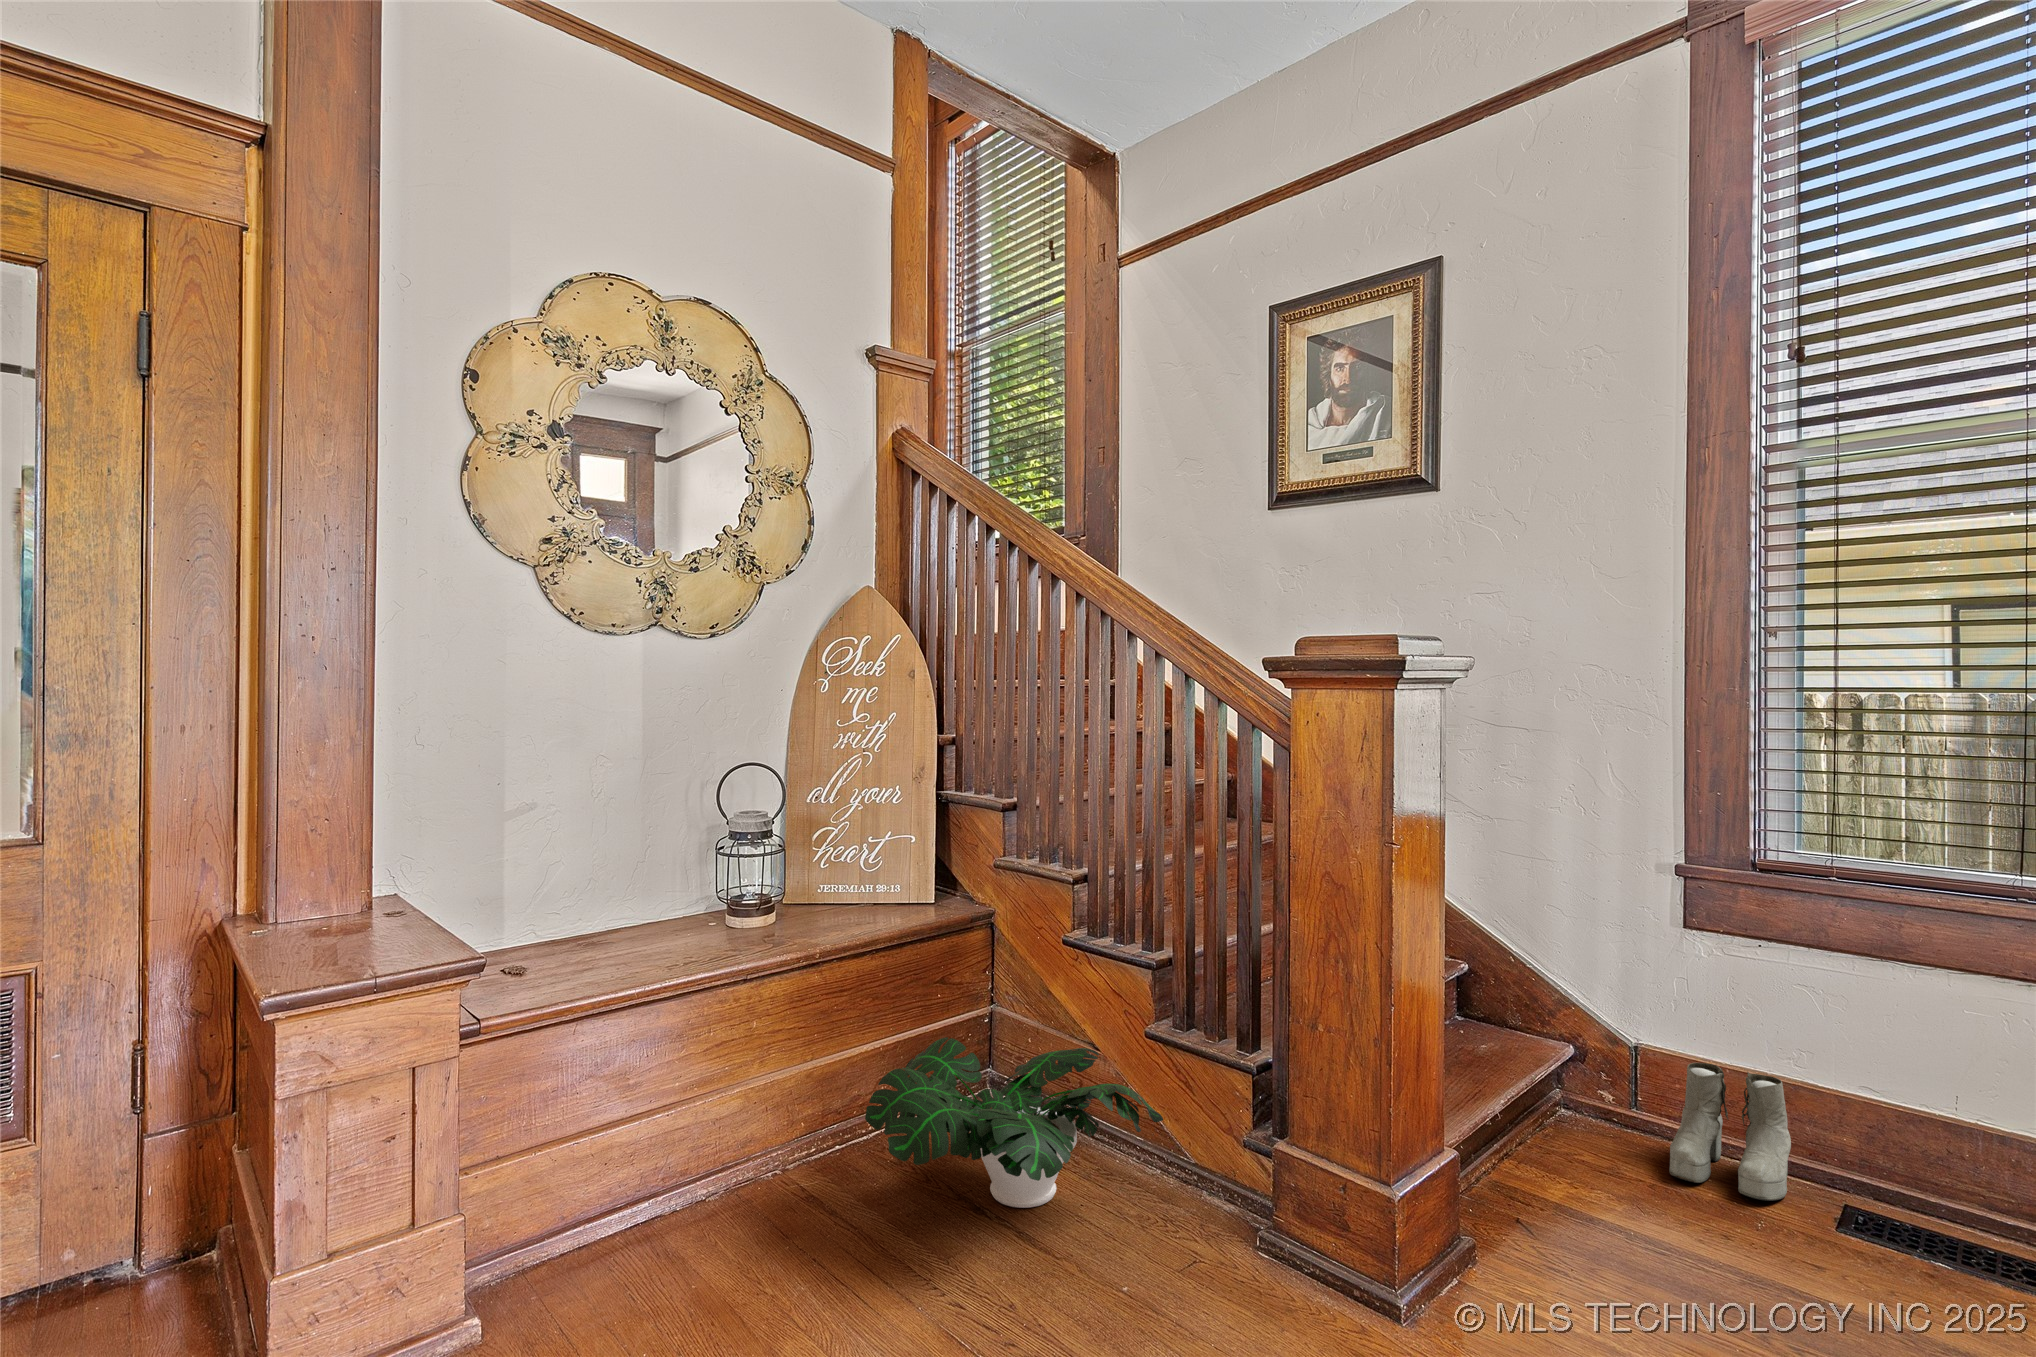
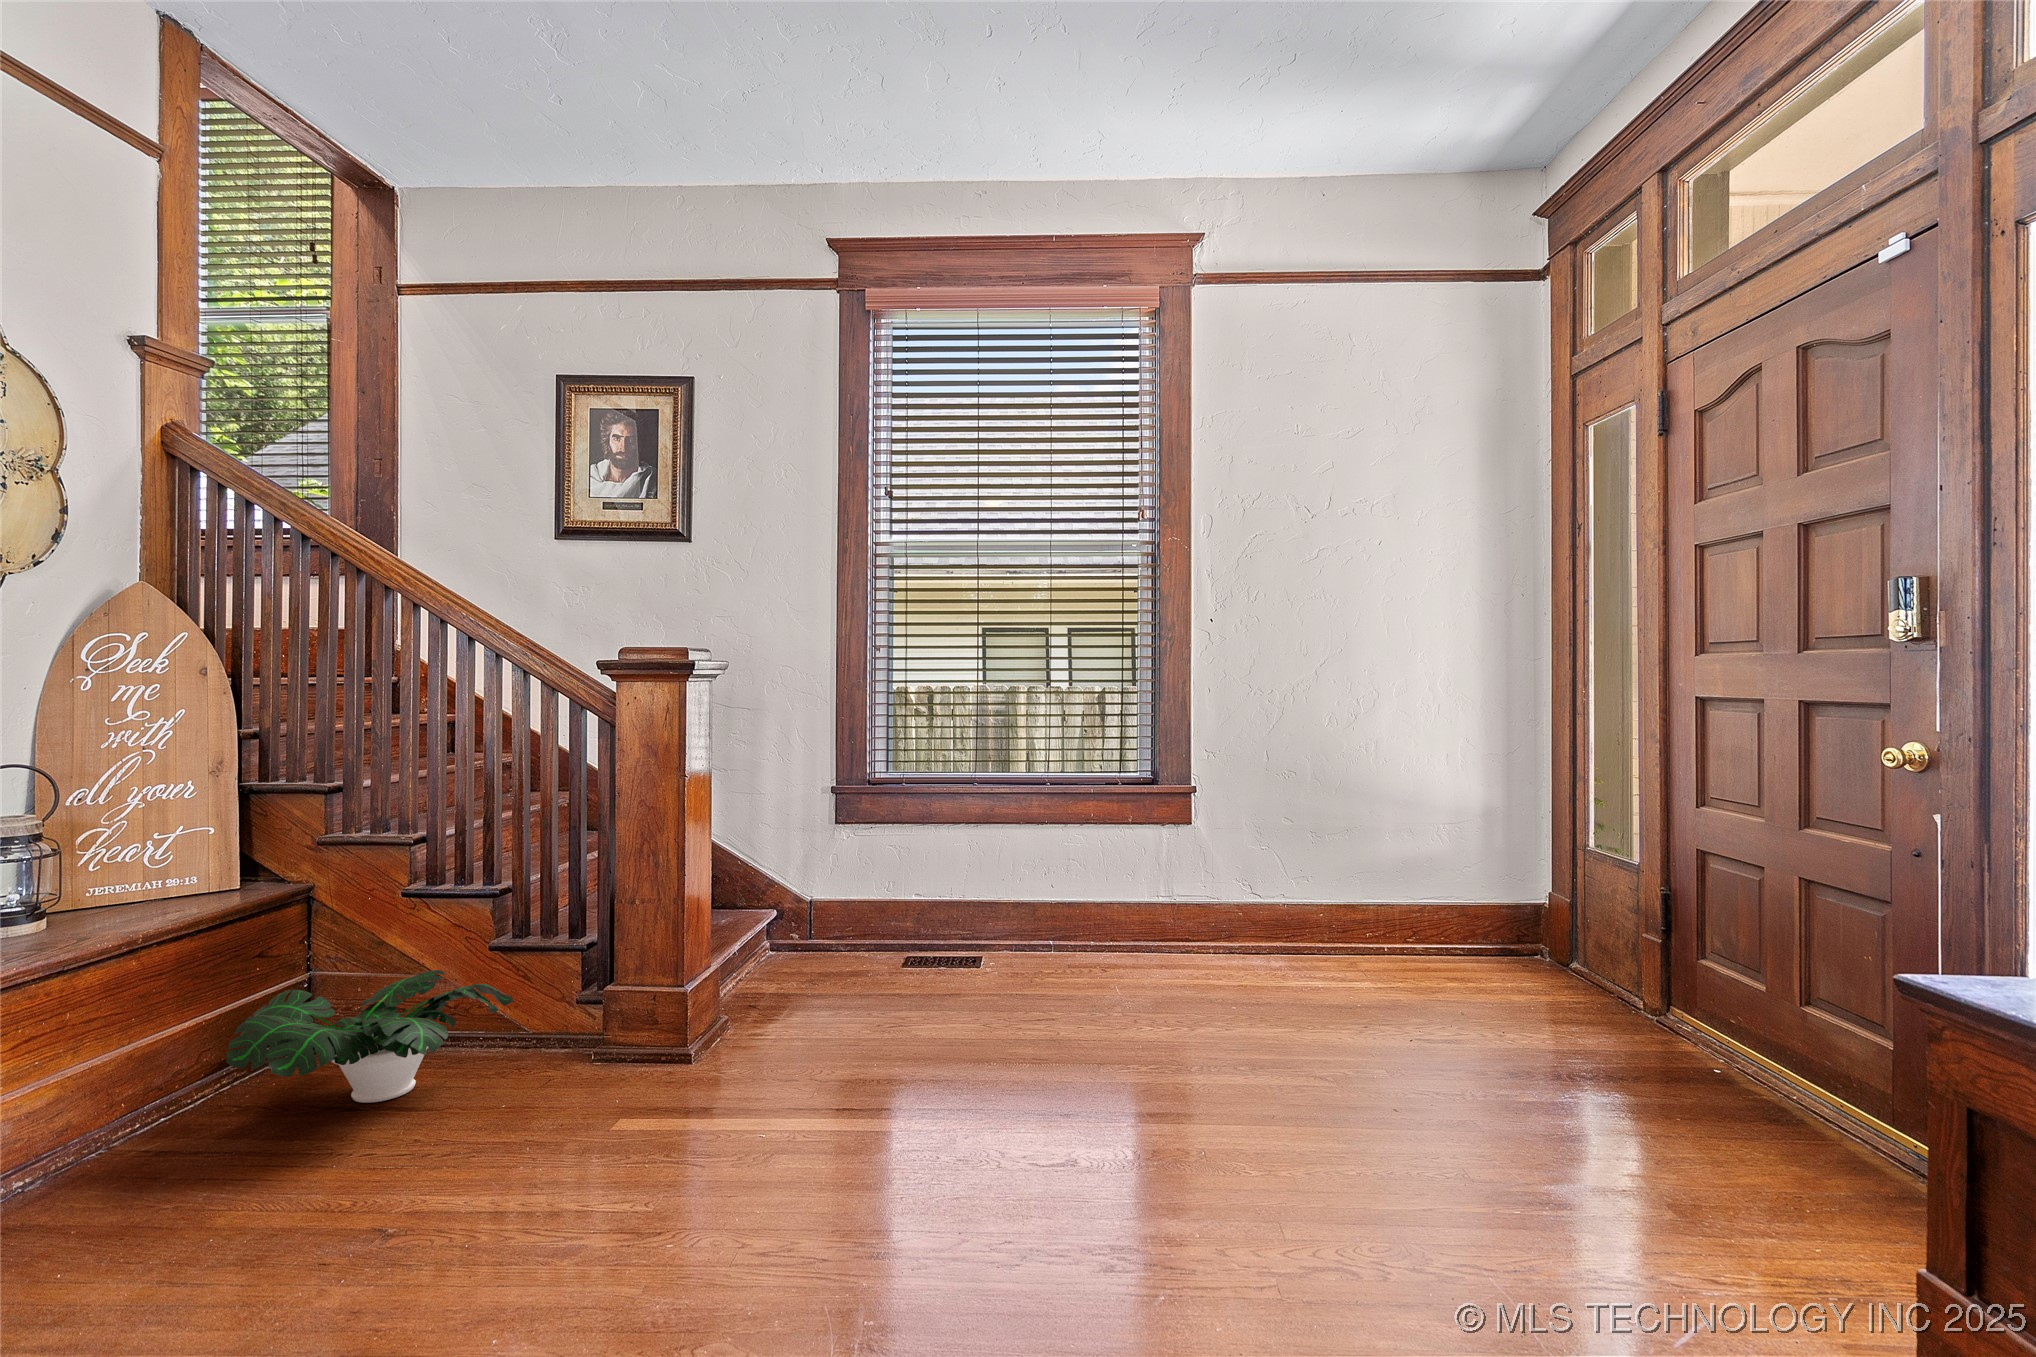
boots: present [1669,1063,1791,1201] -> none [831,902,889,970]

